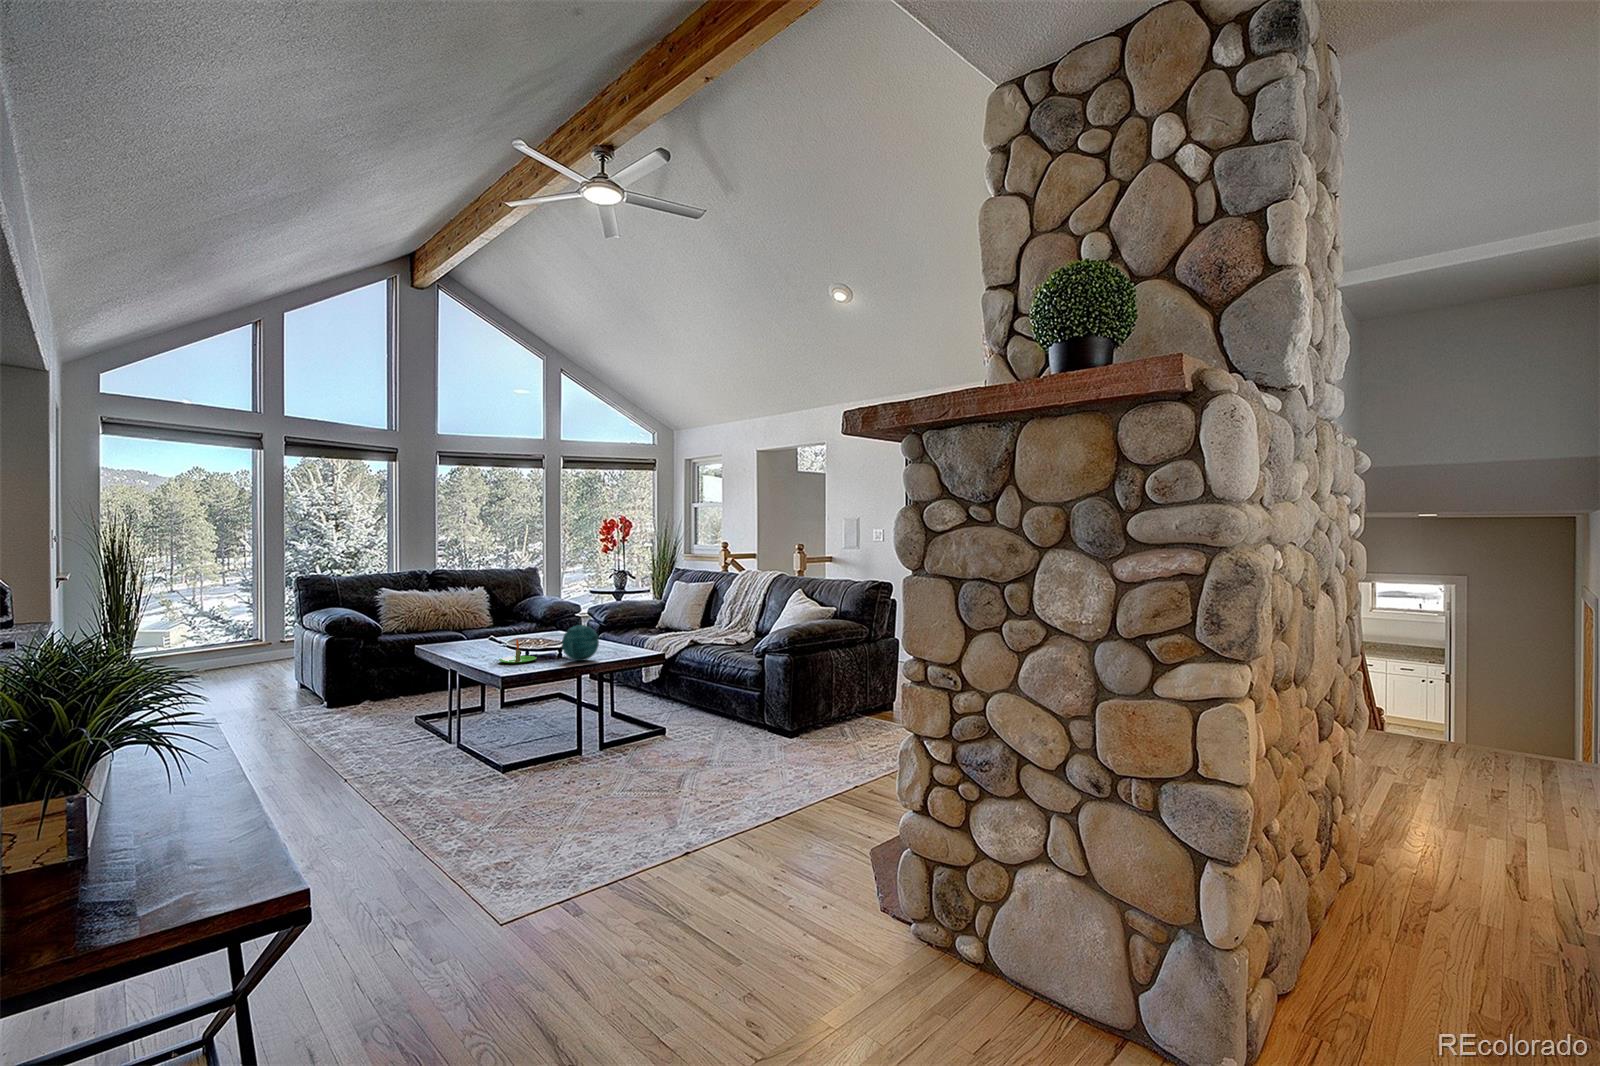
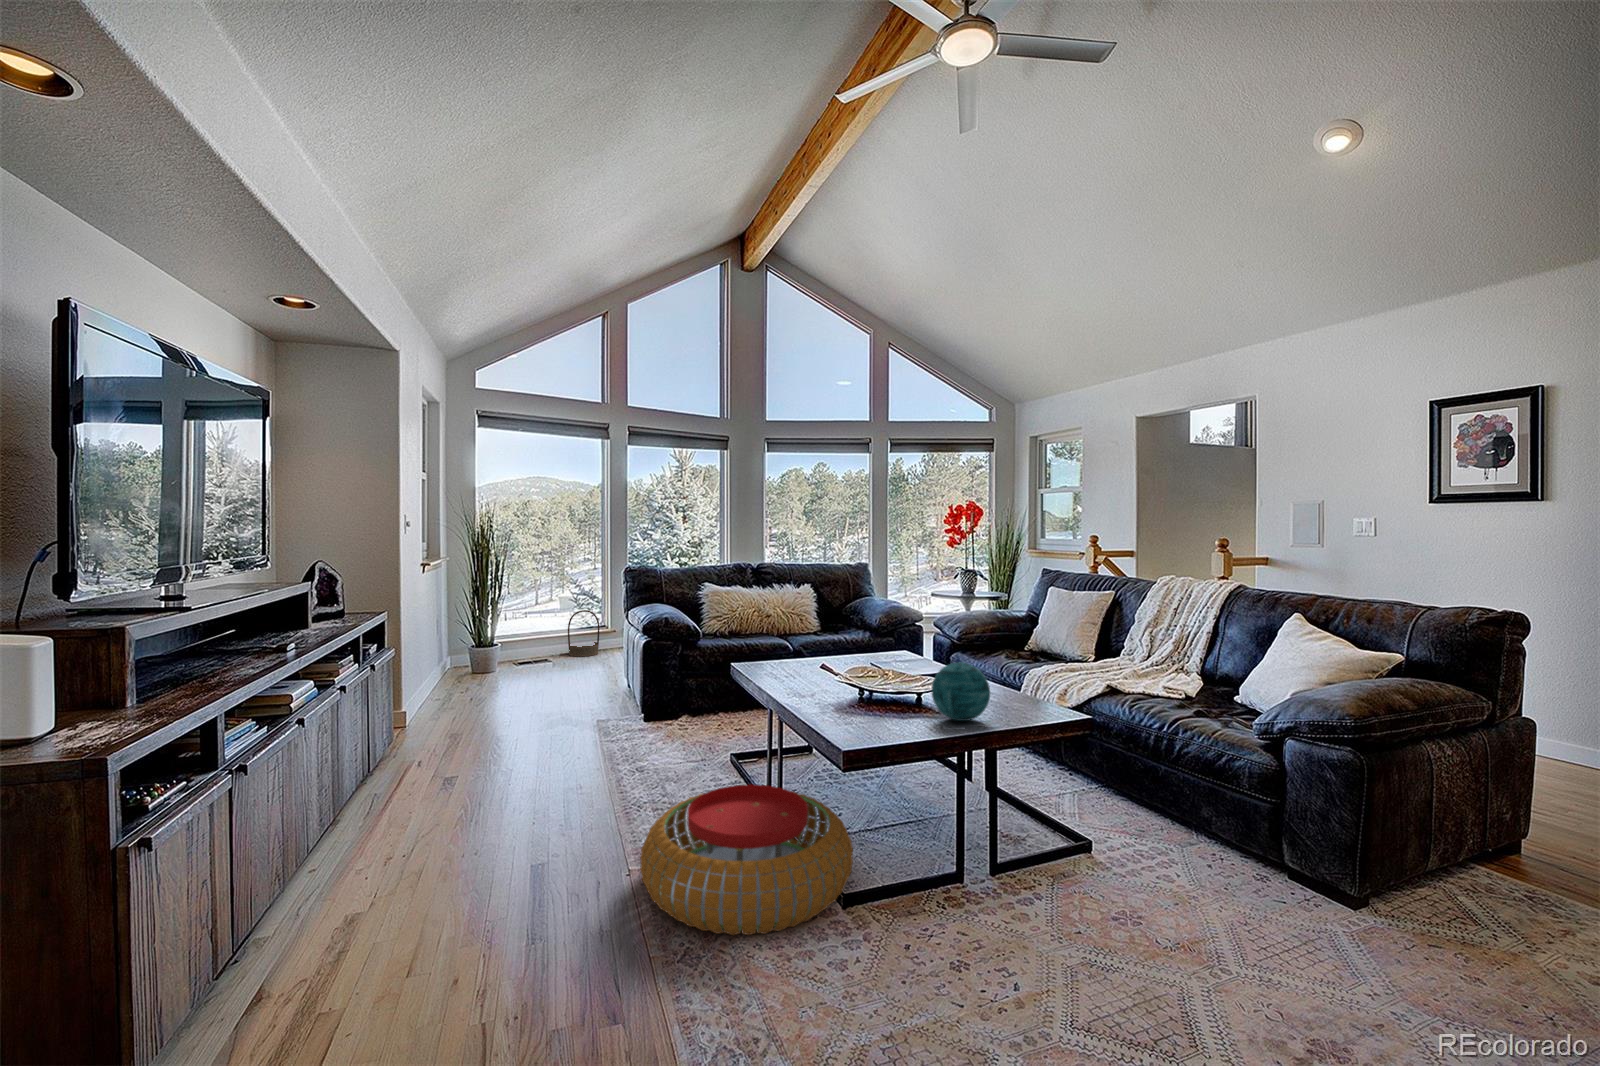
basket: none [216,622,254,669] -> present [568,610,600,657]
candle: present [499,639,537,664] -> none [837,674,891,714]
pouf: none [353,717,508,798] -> present [640,784,853,935]

